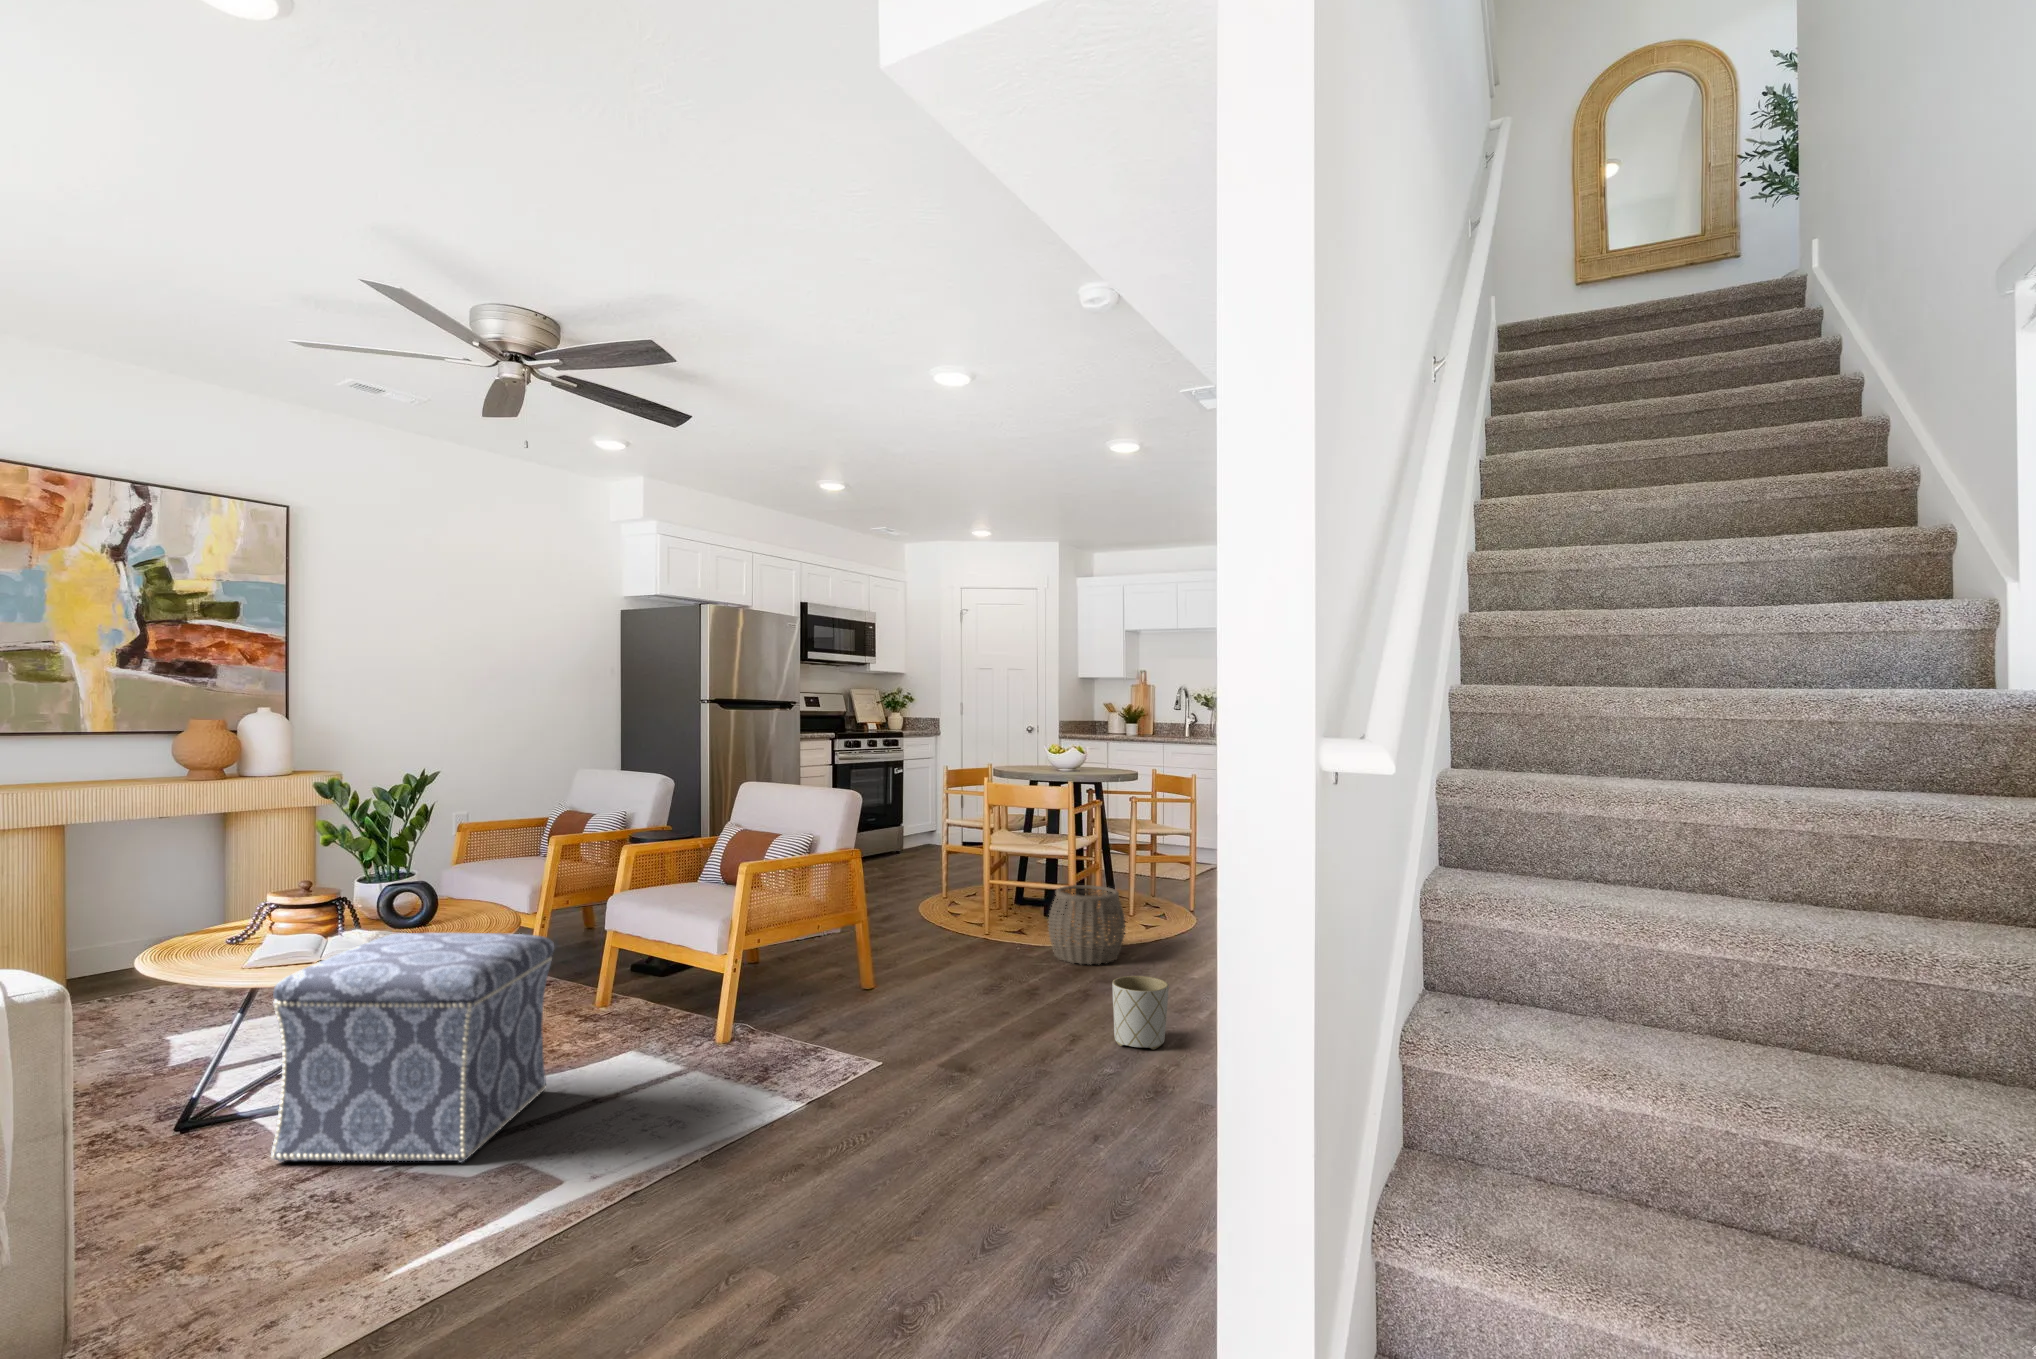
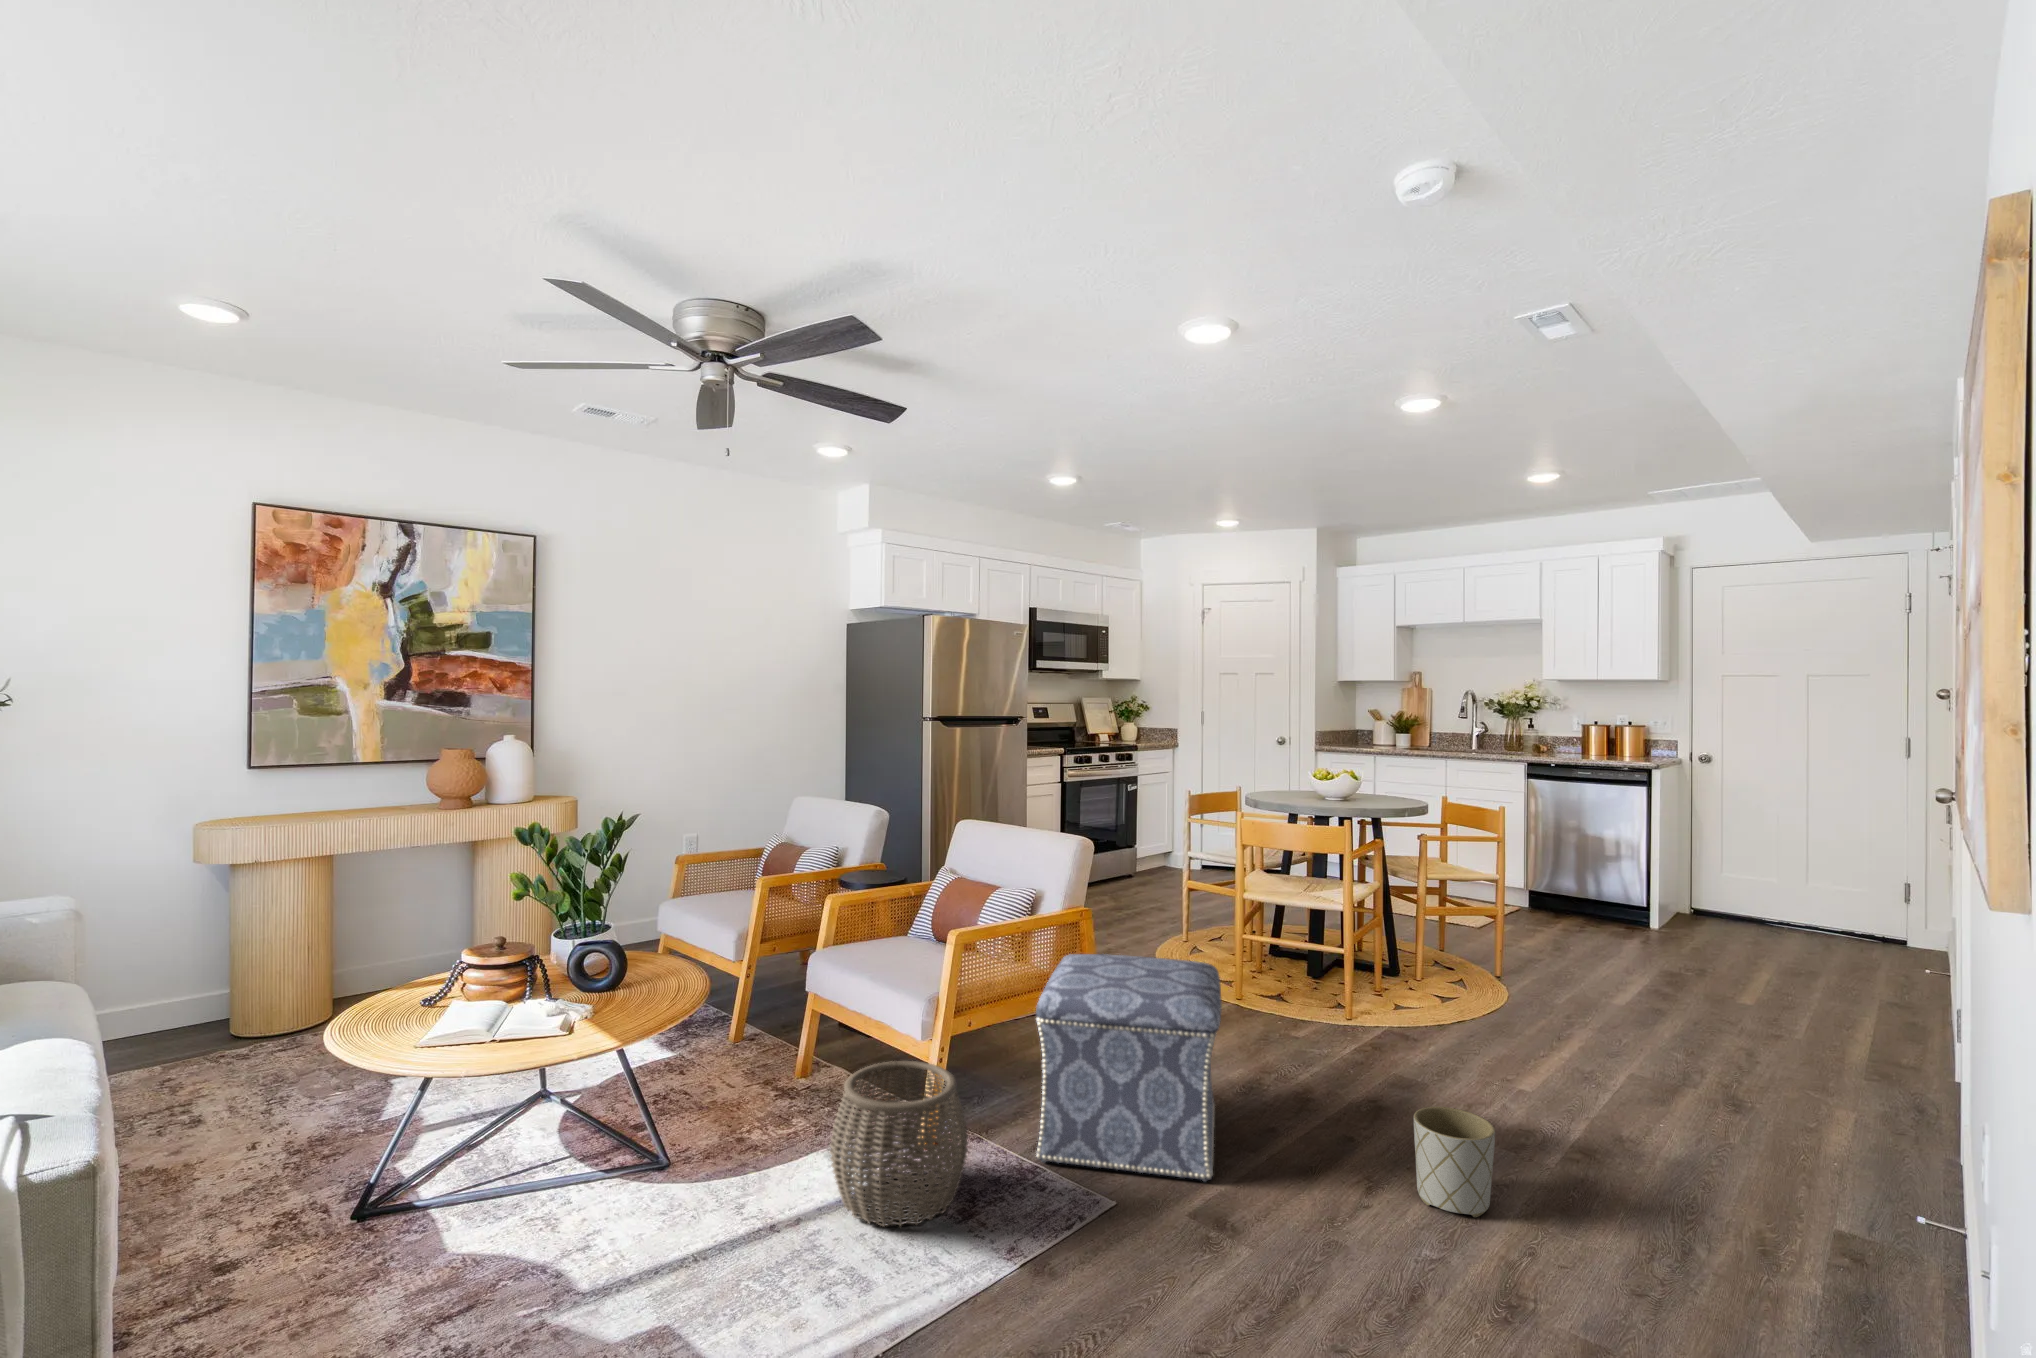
woven basket: present [1048,885,1125,965] -> present [830,1061,968,1226]
ottoman: present [271,933,554,1163] -> present [1036,954,1222,1181]

